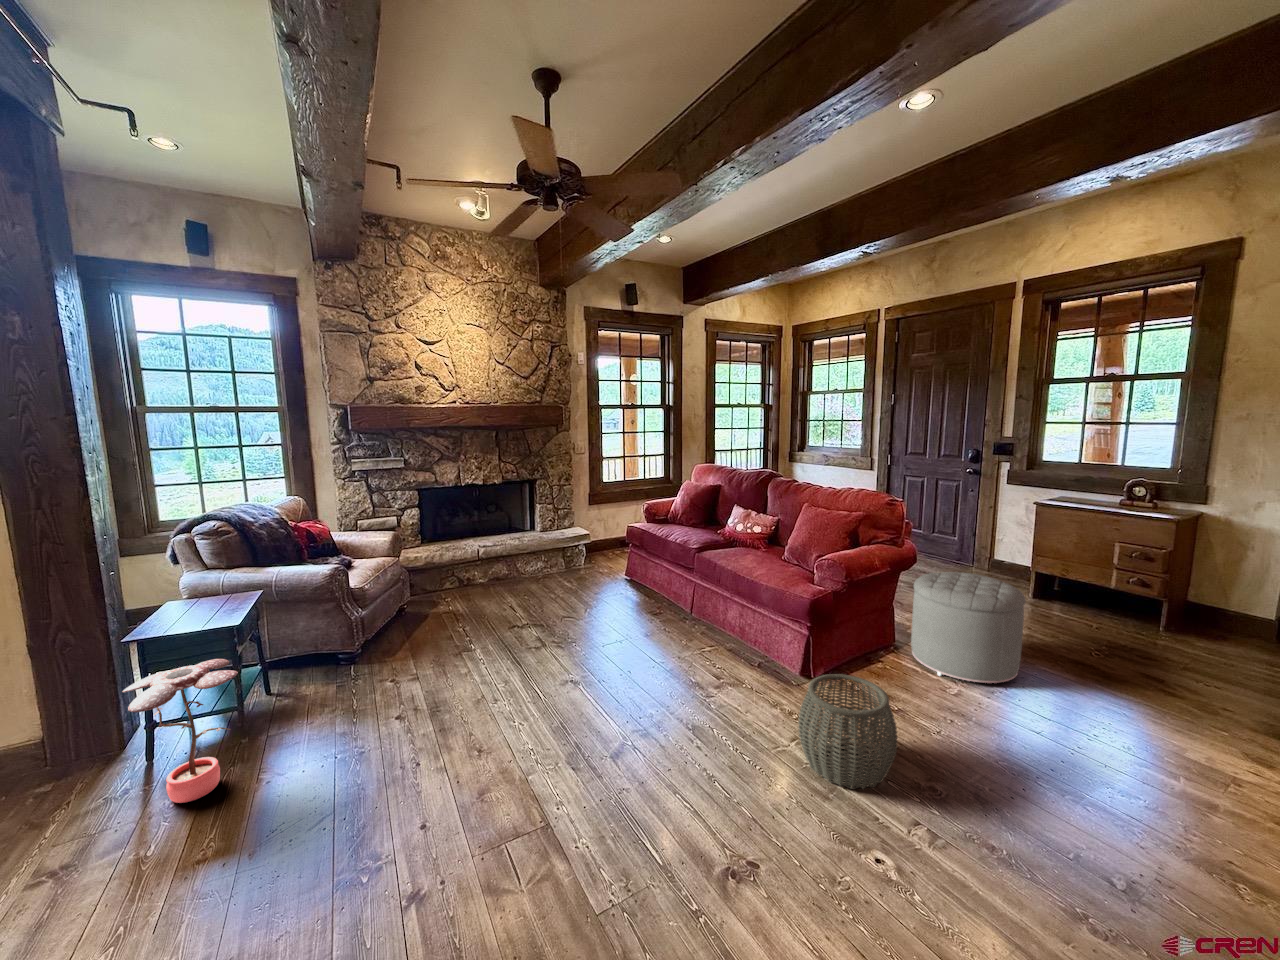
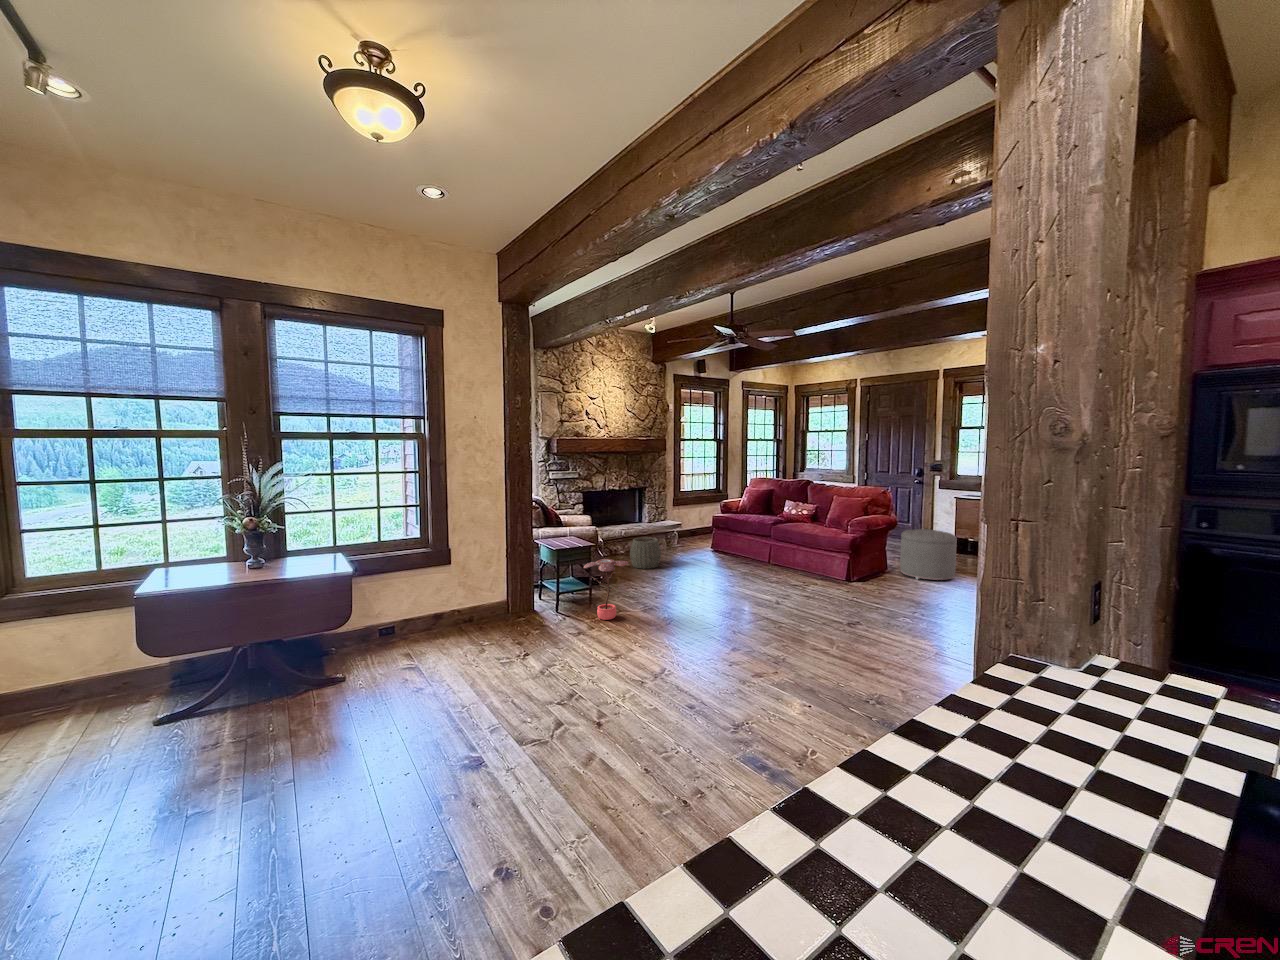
woven basket: present [798,674,898,789] -> present [630,537,661,568]

